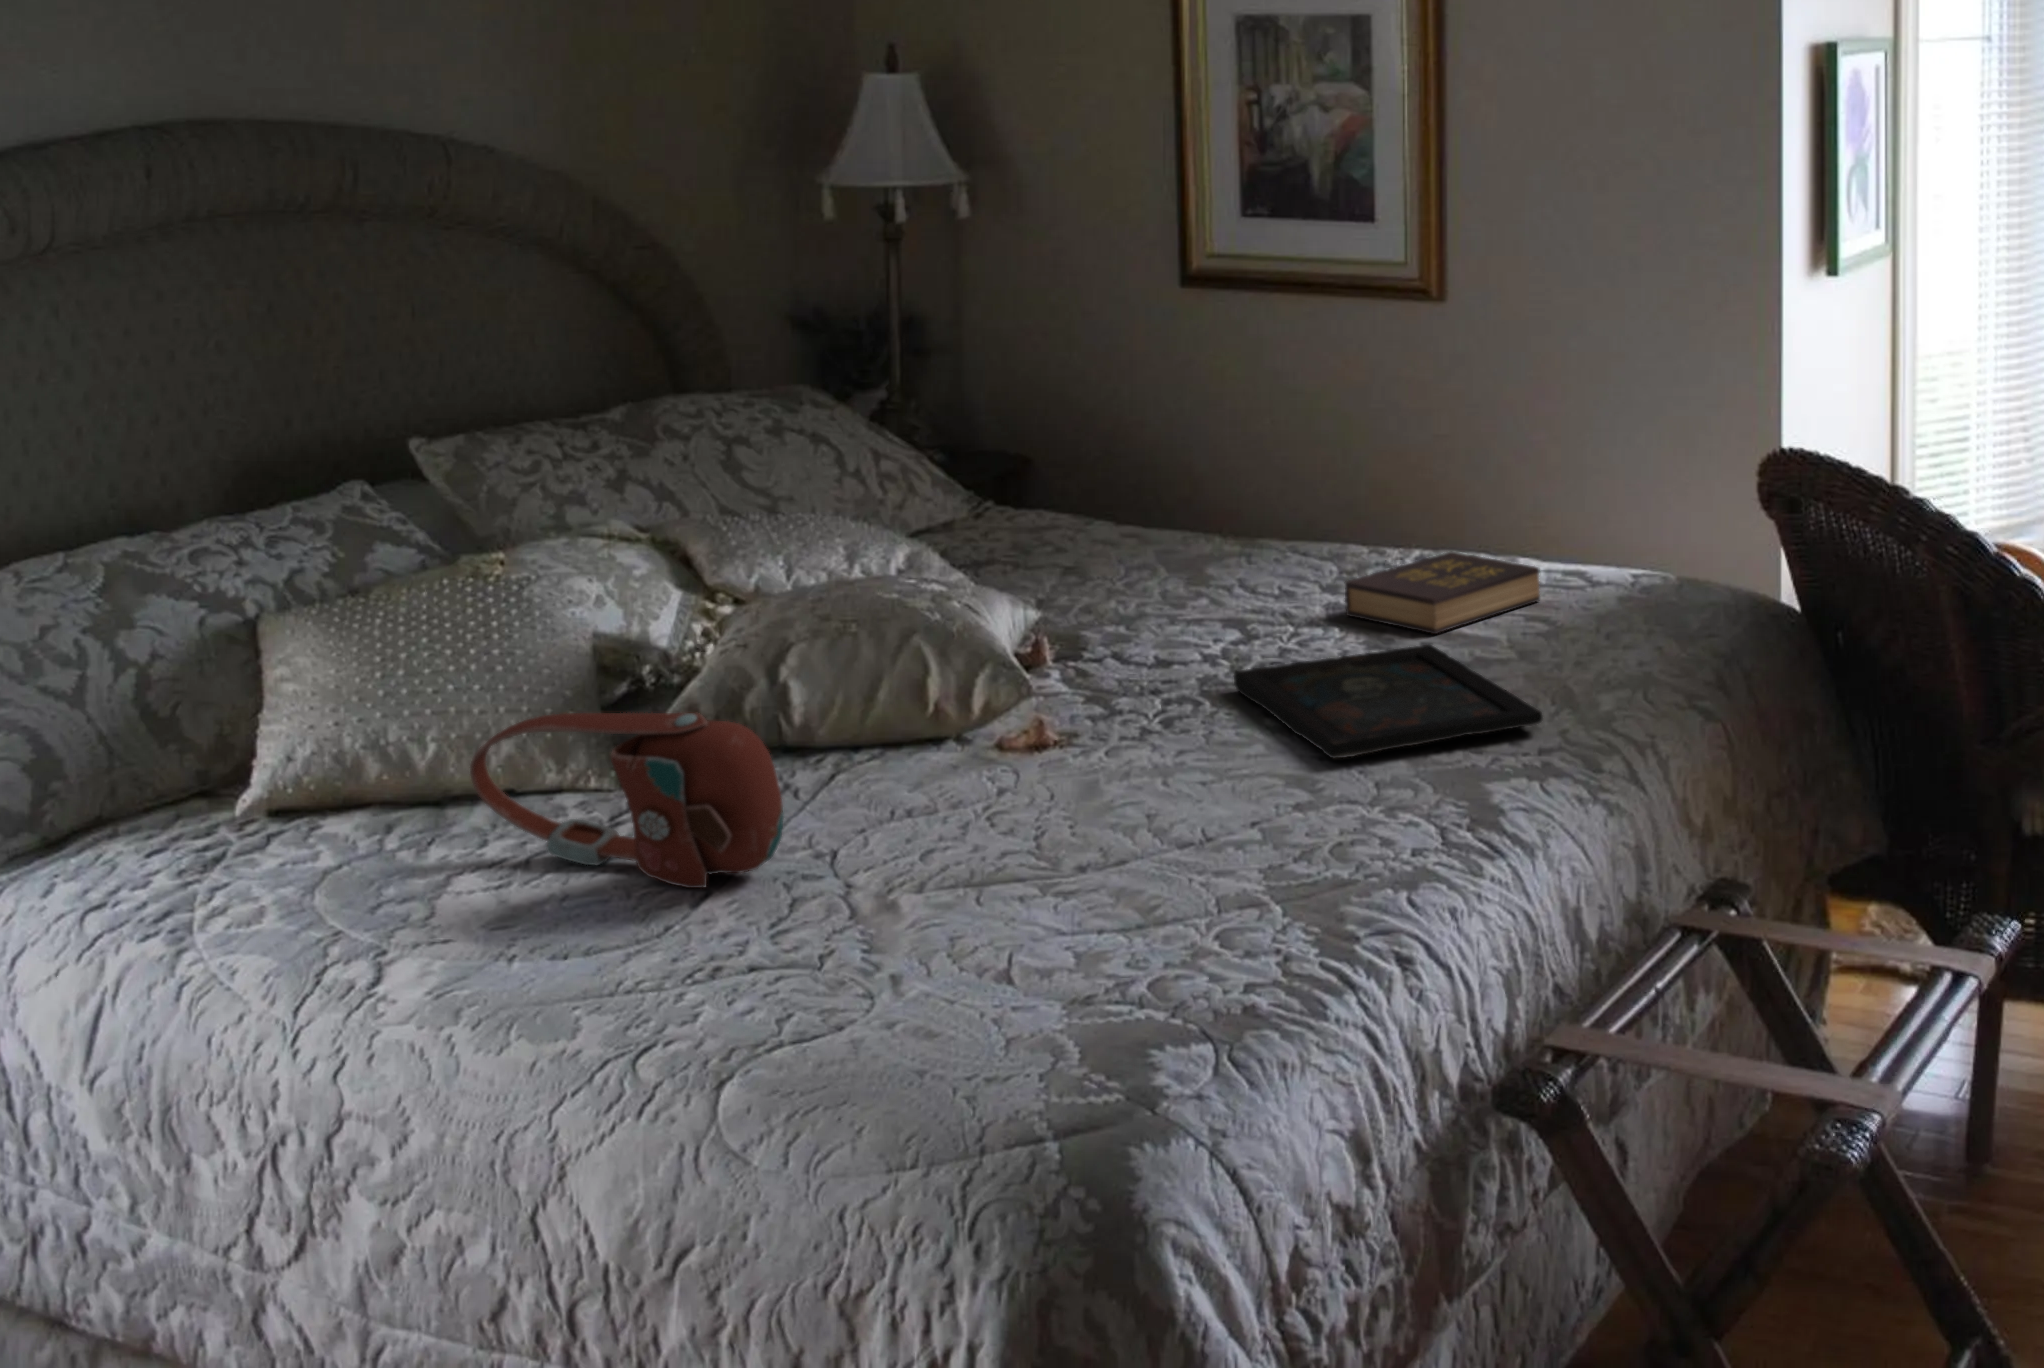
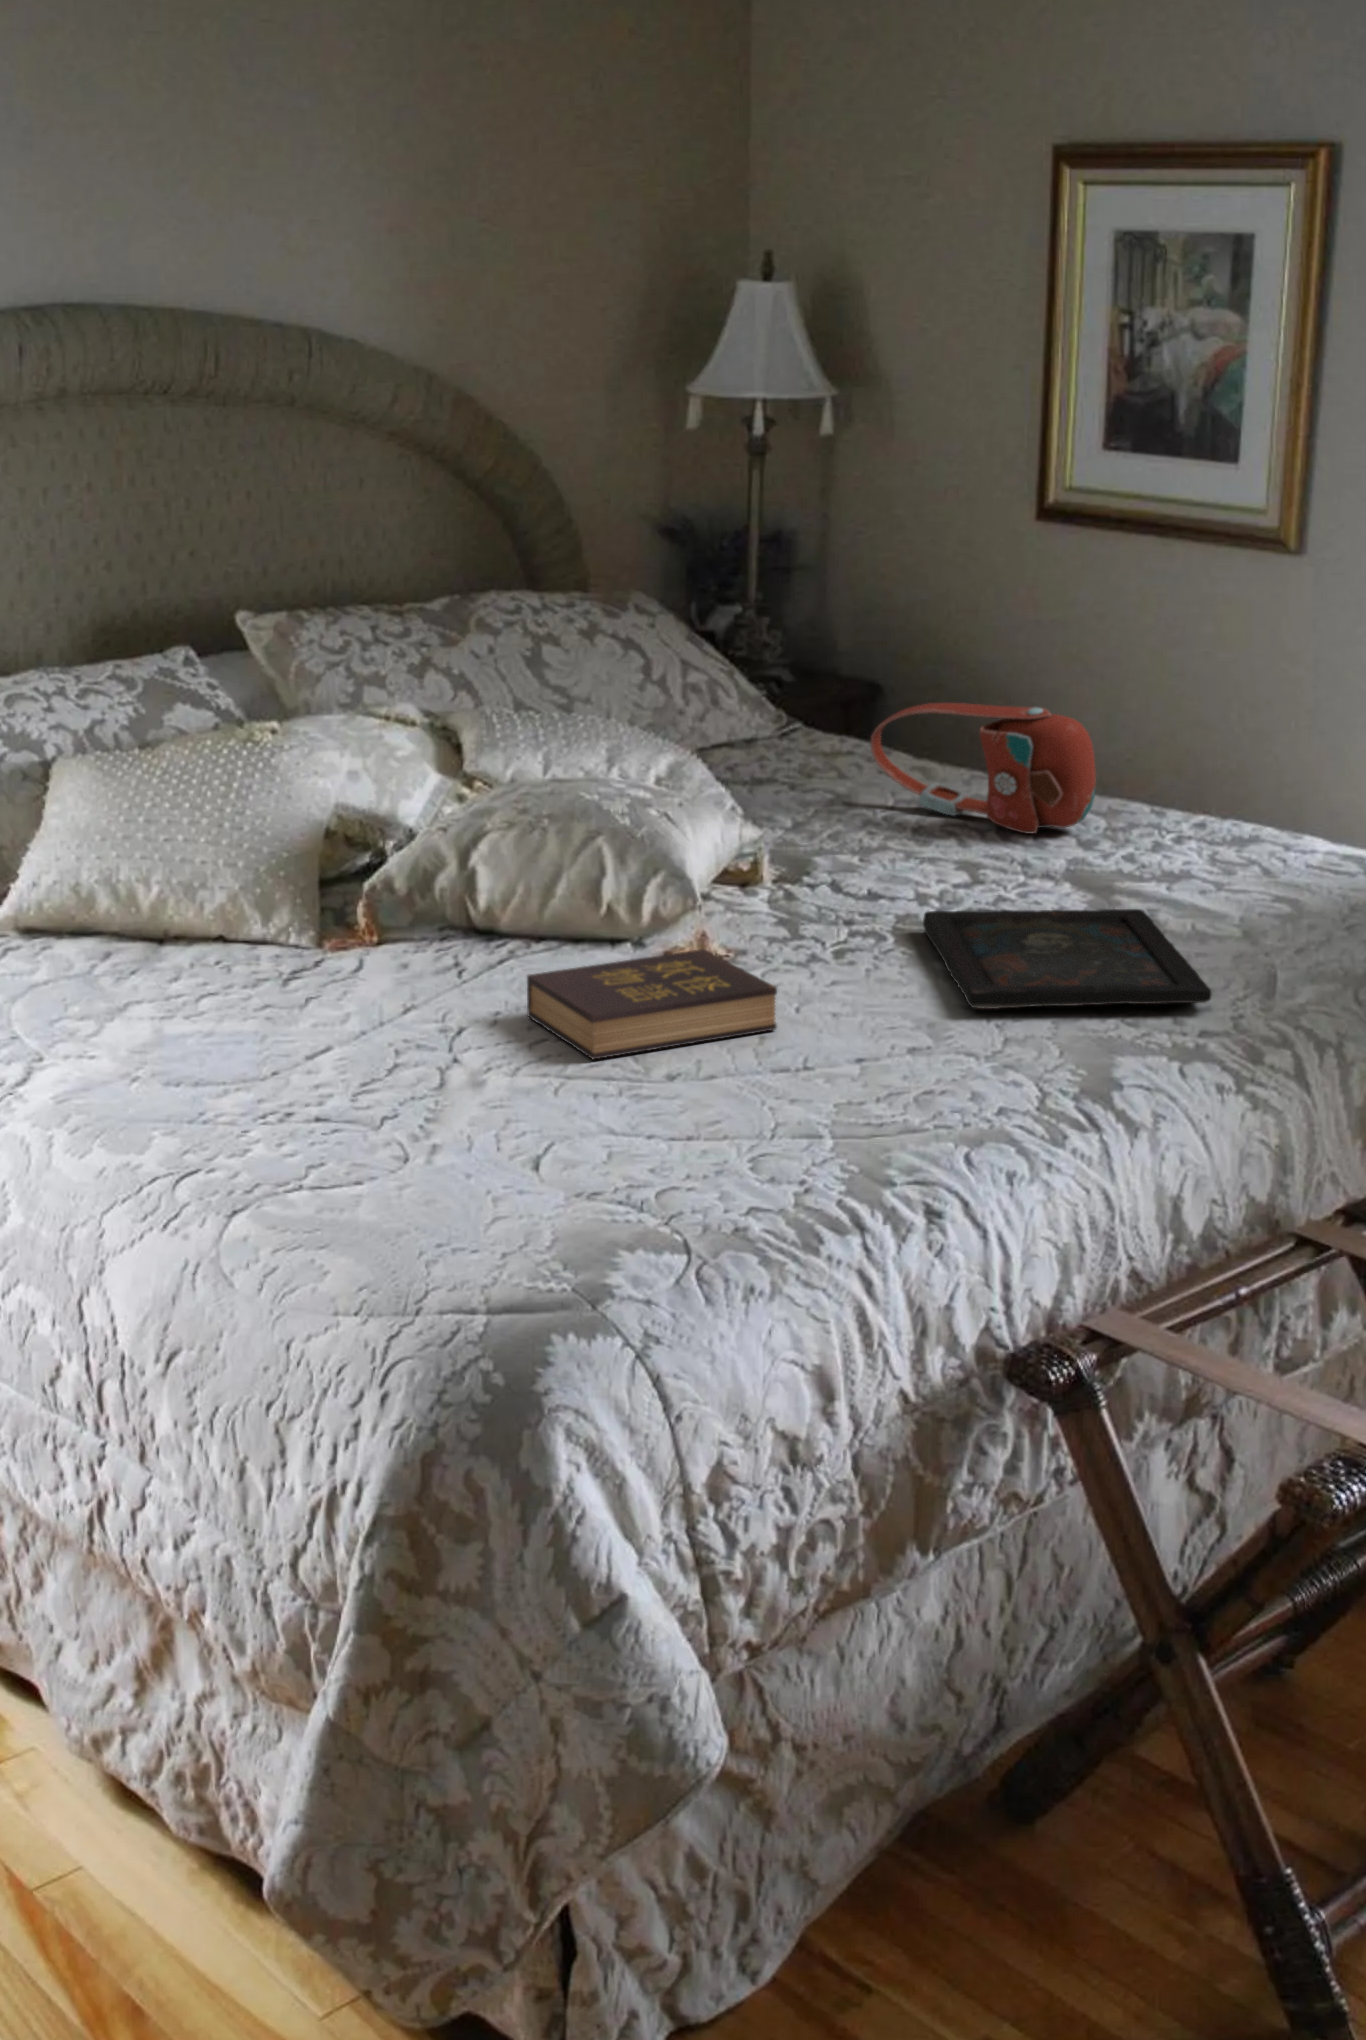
hardback book: present [1345,552,1540,634] -> present [527,949,777,1059]
handbag: present [470,713,784,888] -> present [871,703,1096,833]

